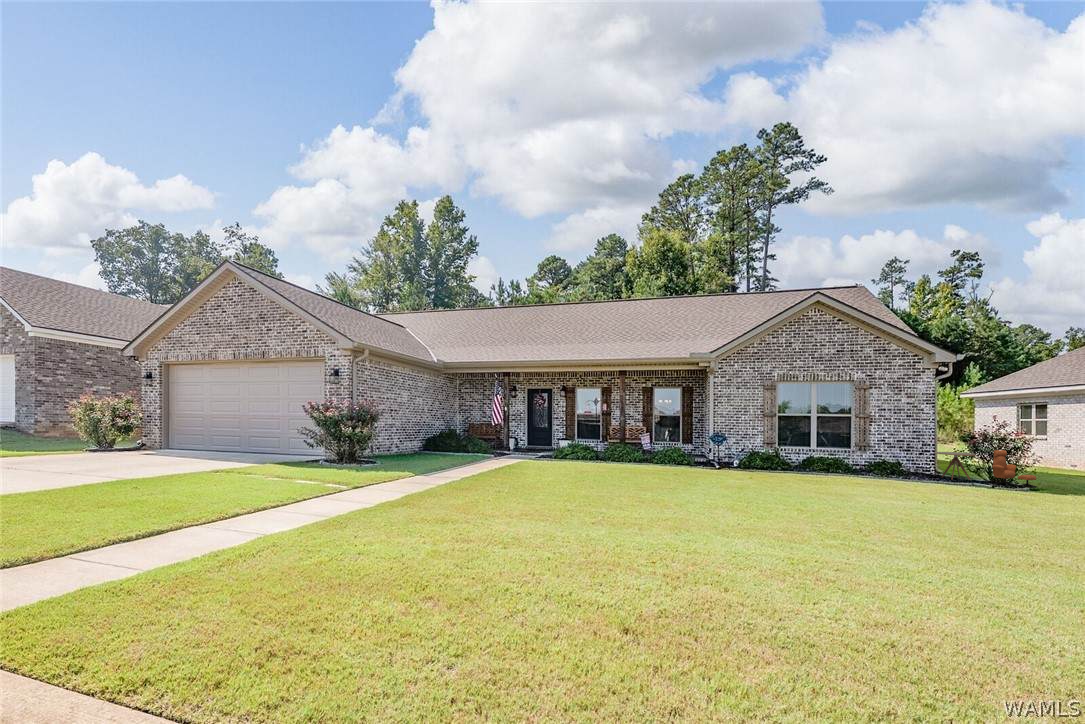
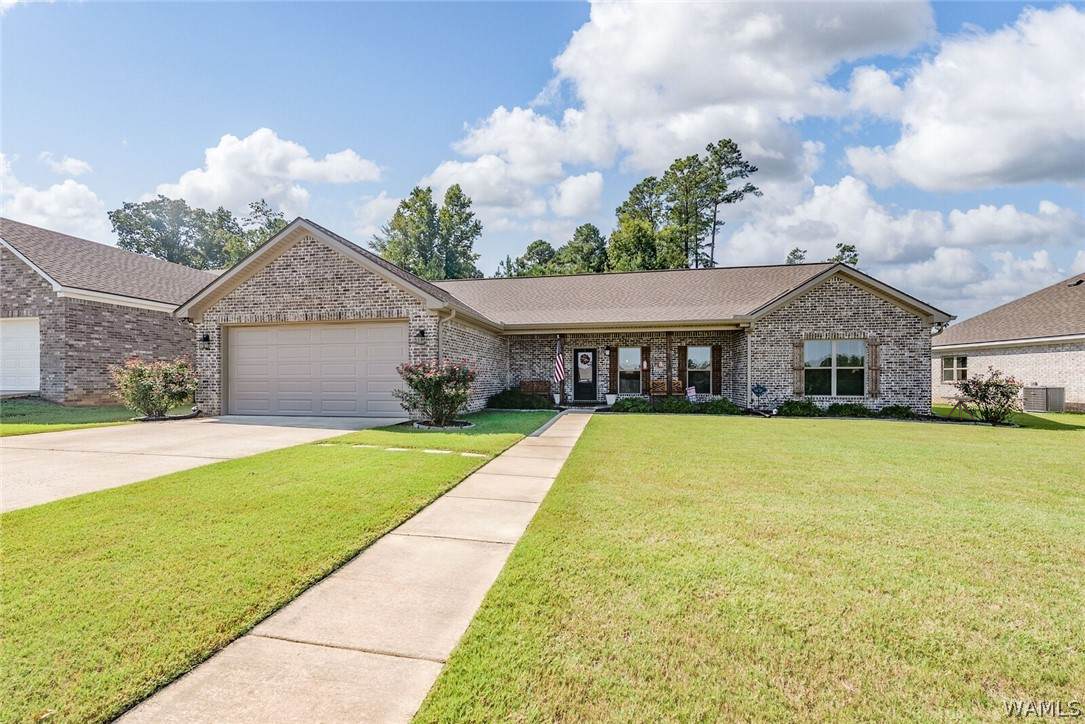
lounge chair: present [992,450,1037,488] -> none [1005,395,1051,426]

